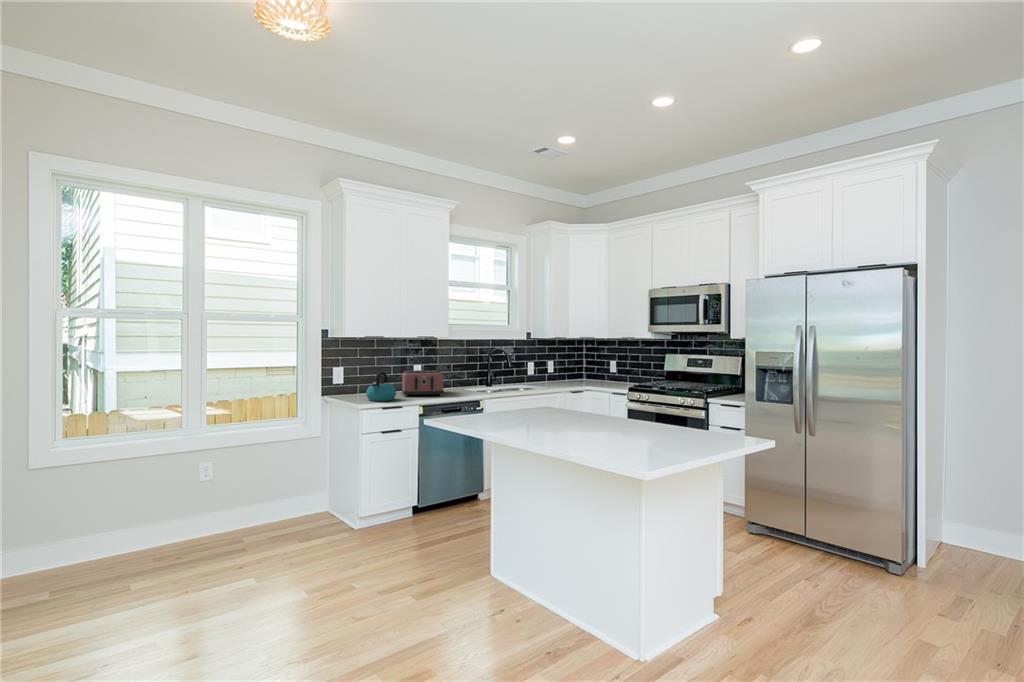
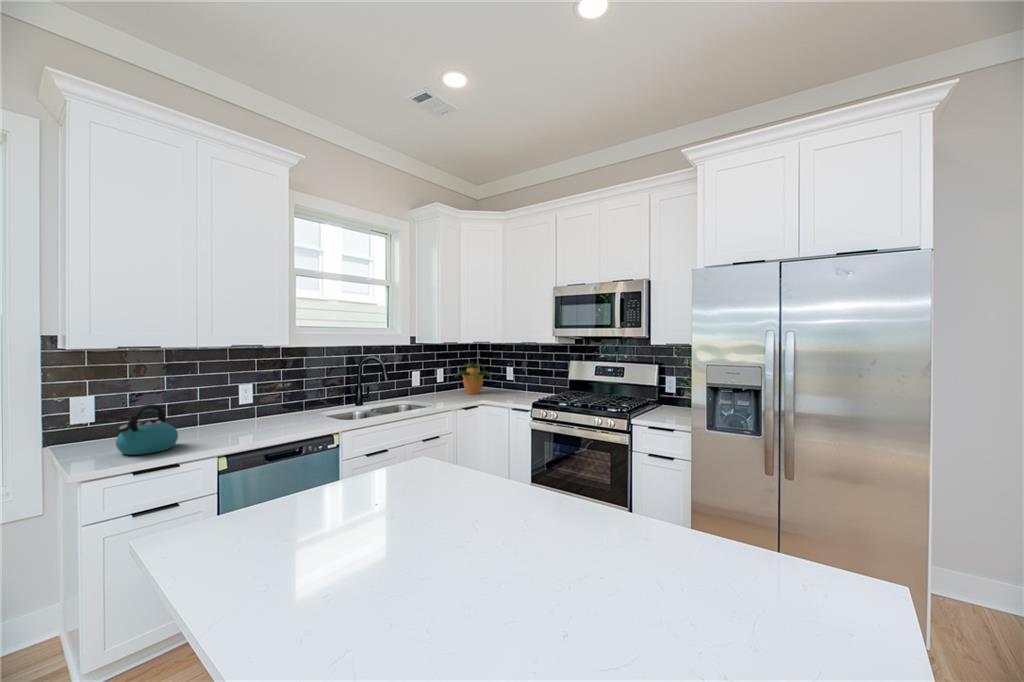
potted plant: none [564,354,597,383] -> present [455,361,492,394]
toaster: present [402,370,444,396] -> none [202,392,278,437]

